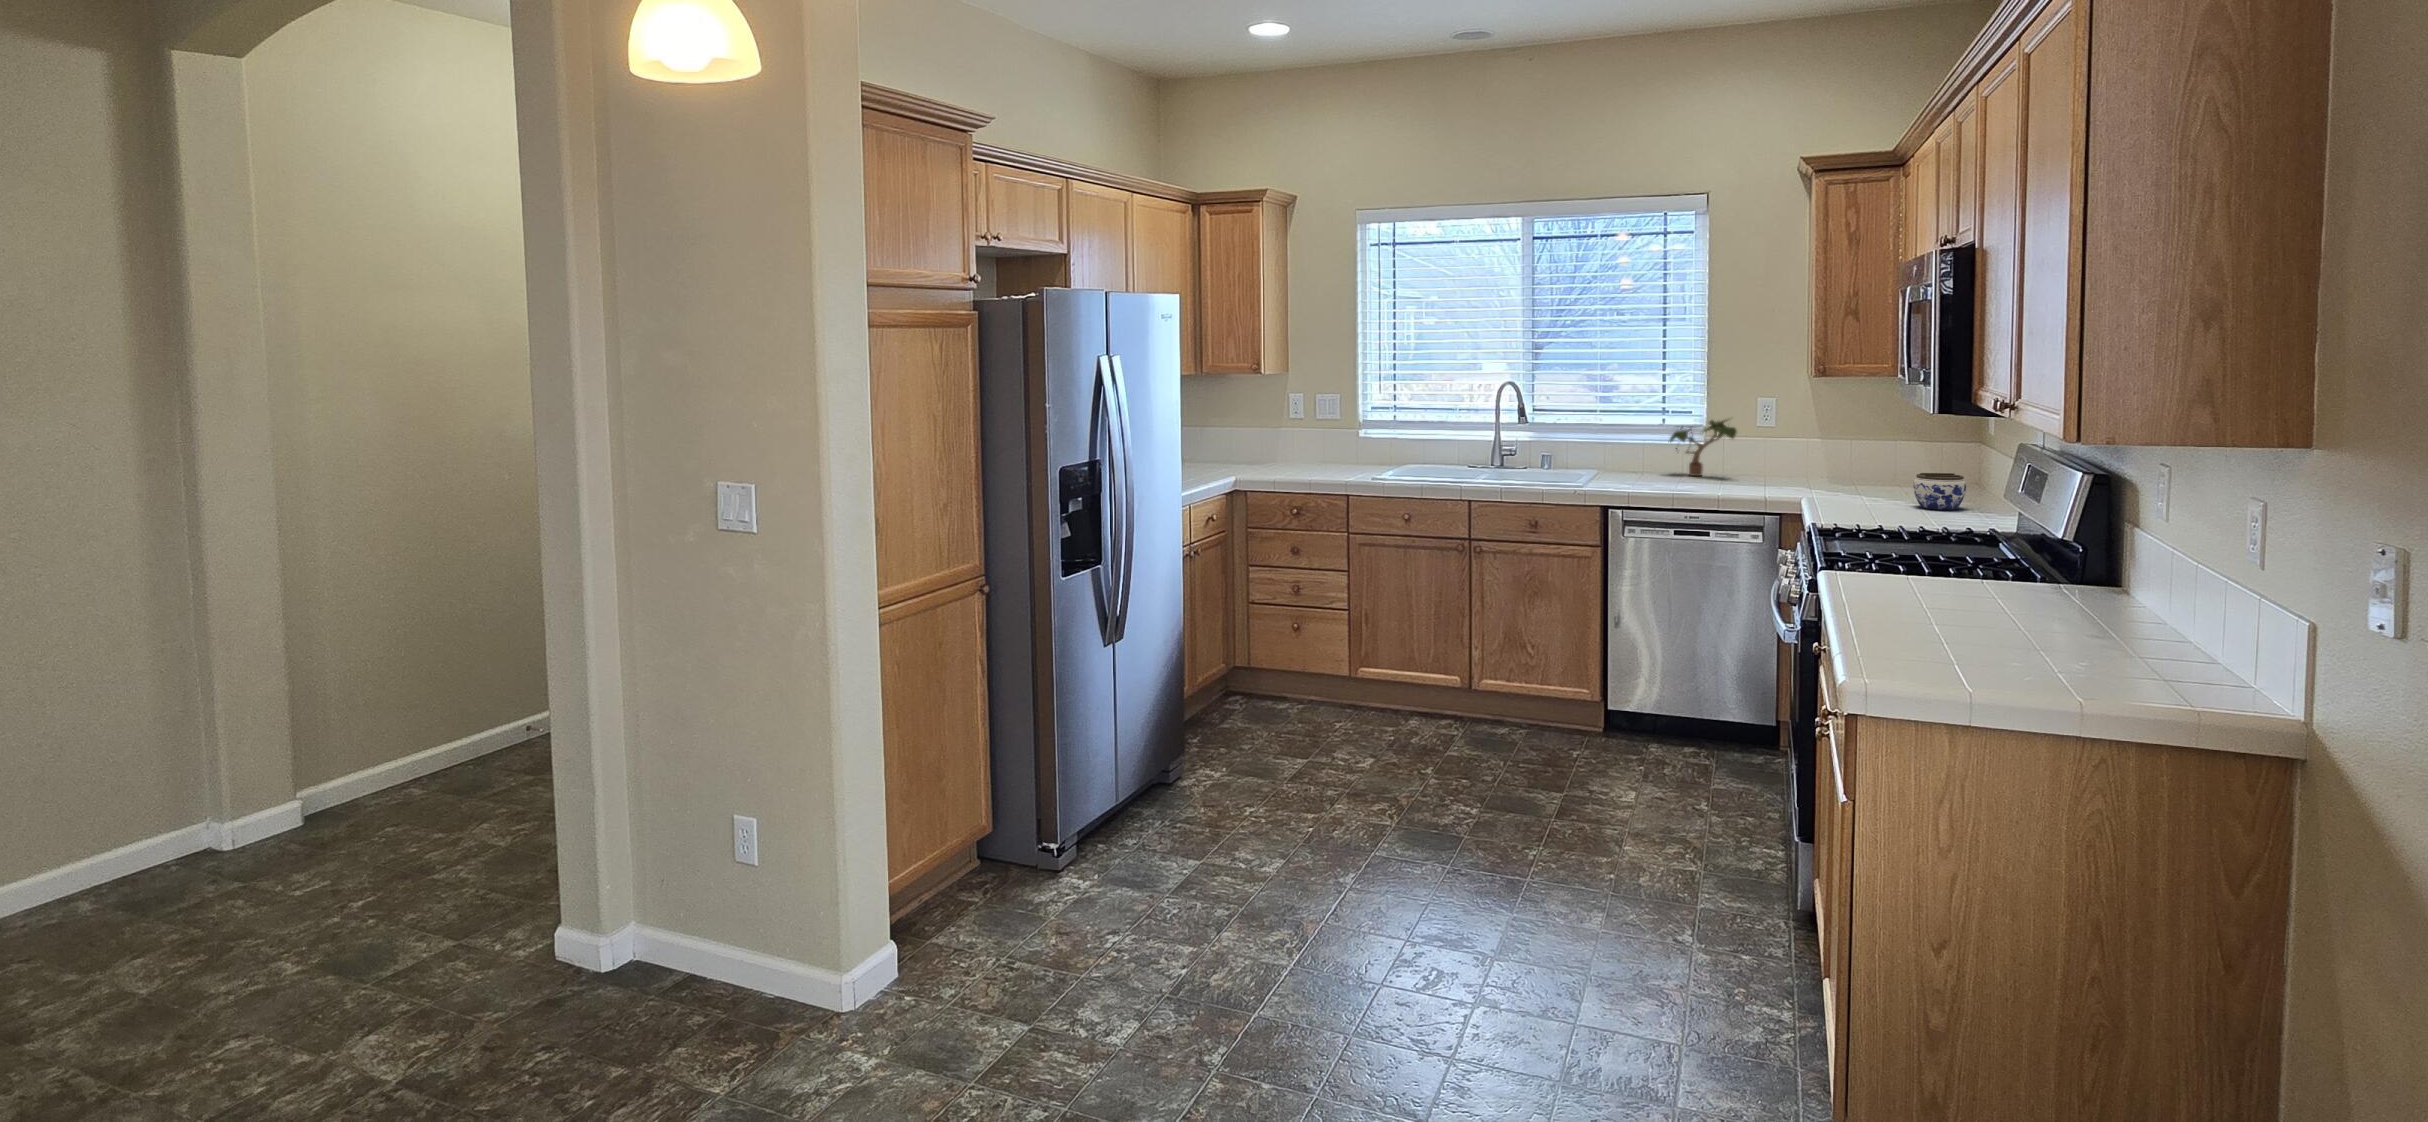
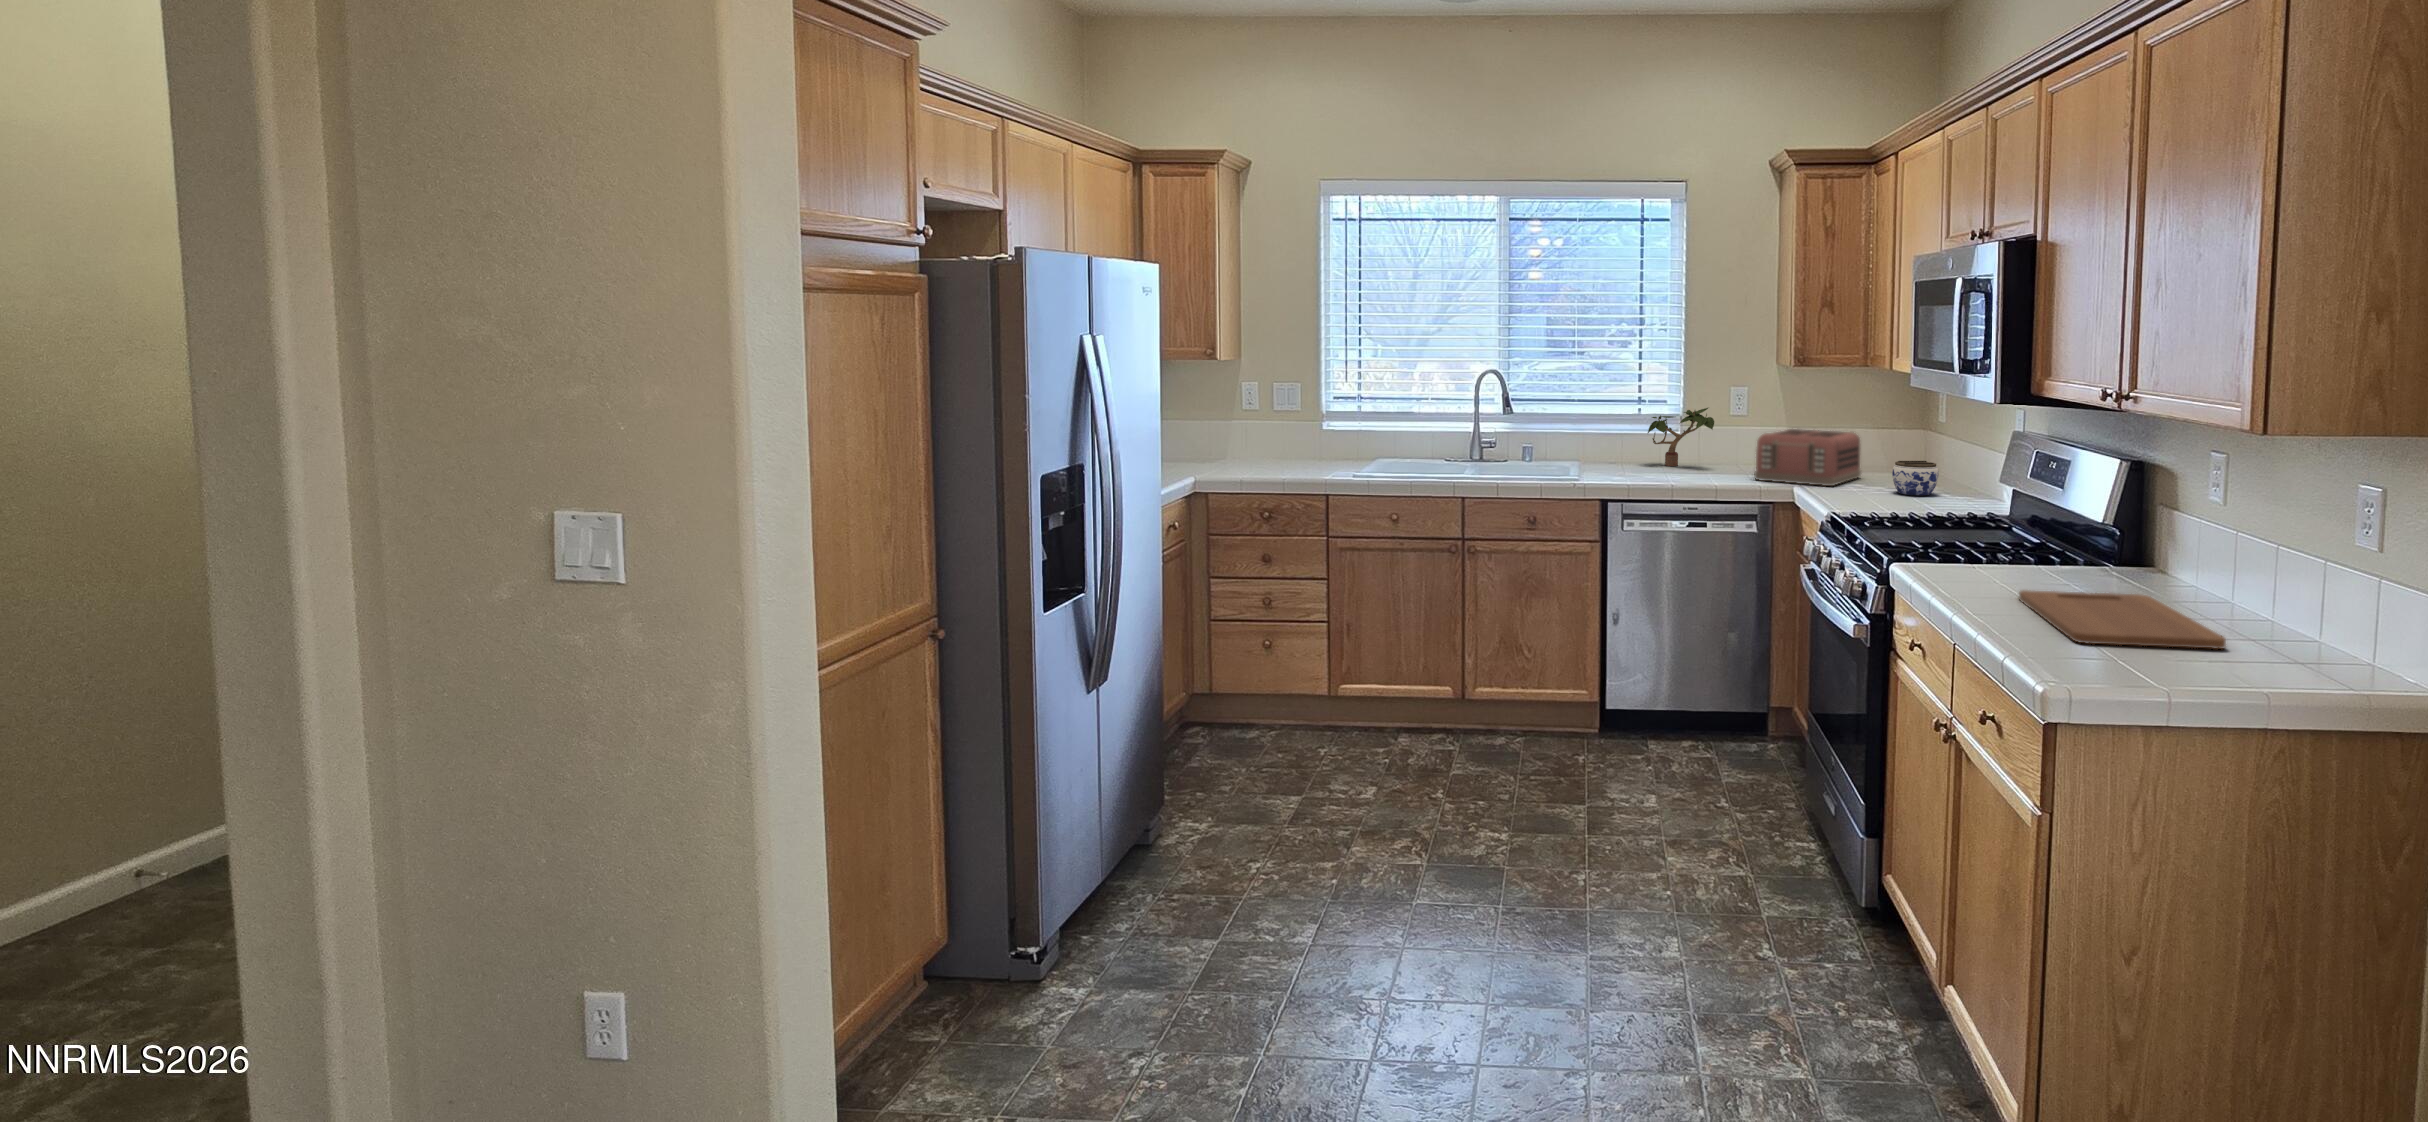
toaster: none [1770,439,1896,498] -> present [1754,429,1861,486]
cutting board: none [1923,596,2097,656] -> present [2019,590,2226,649]

